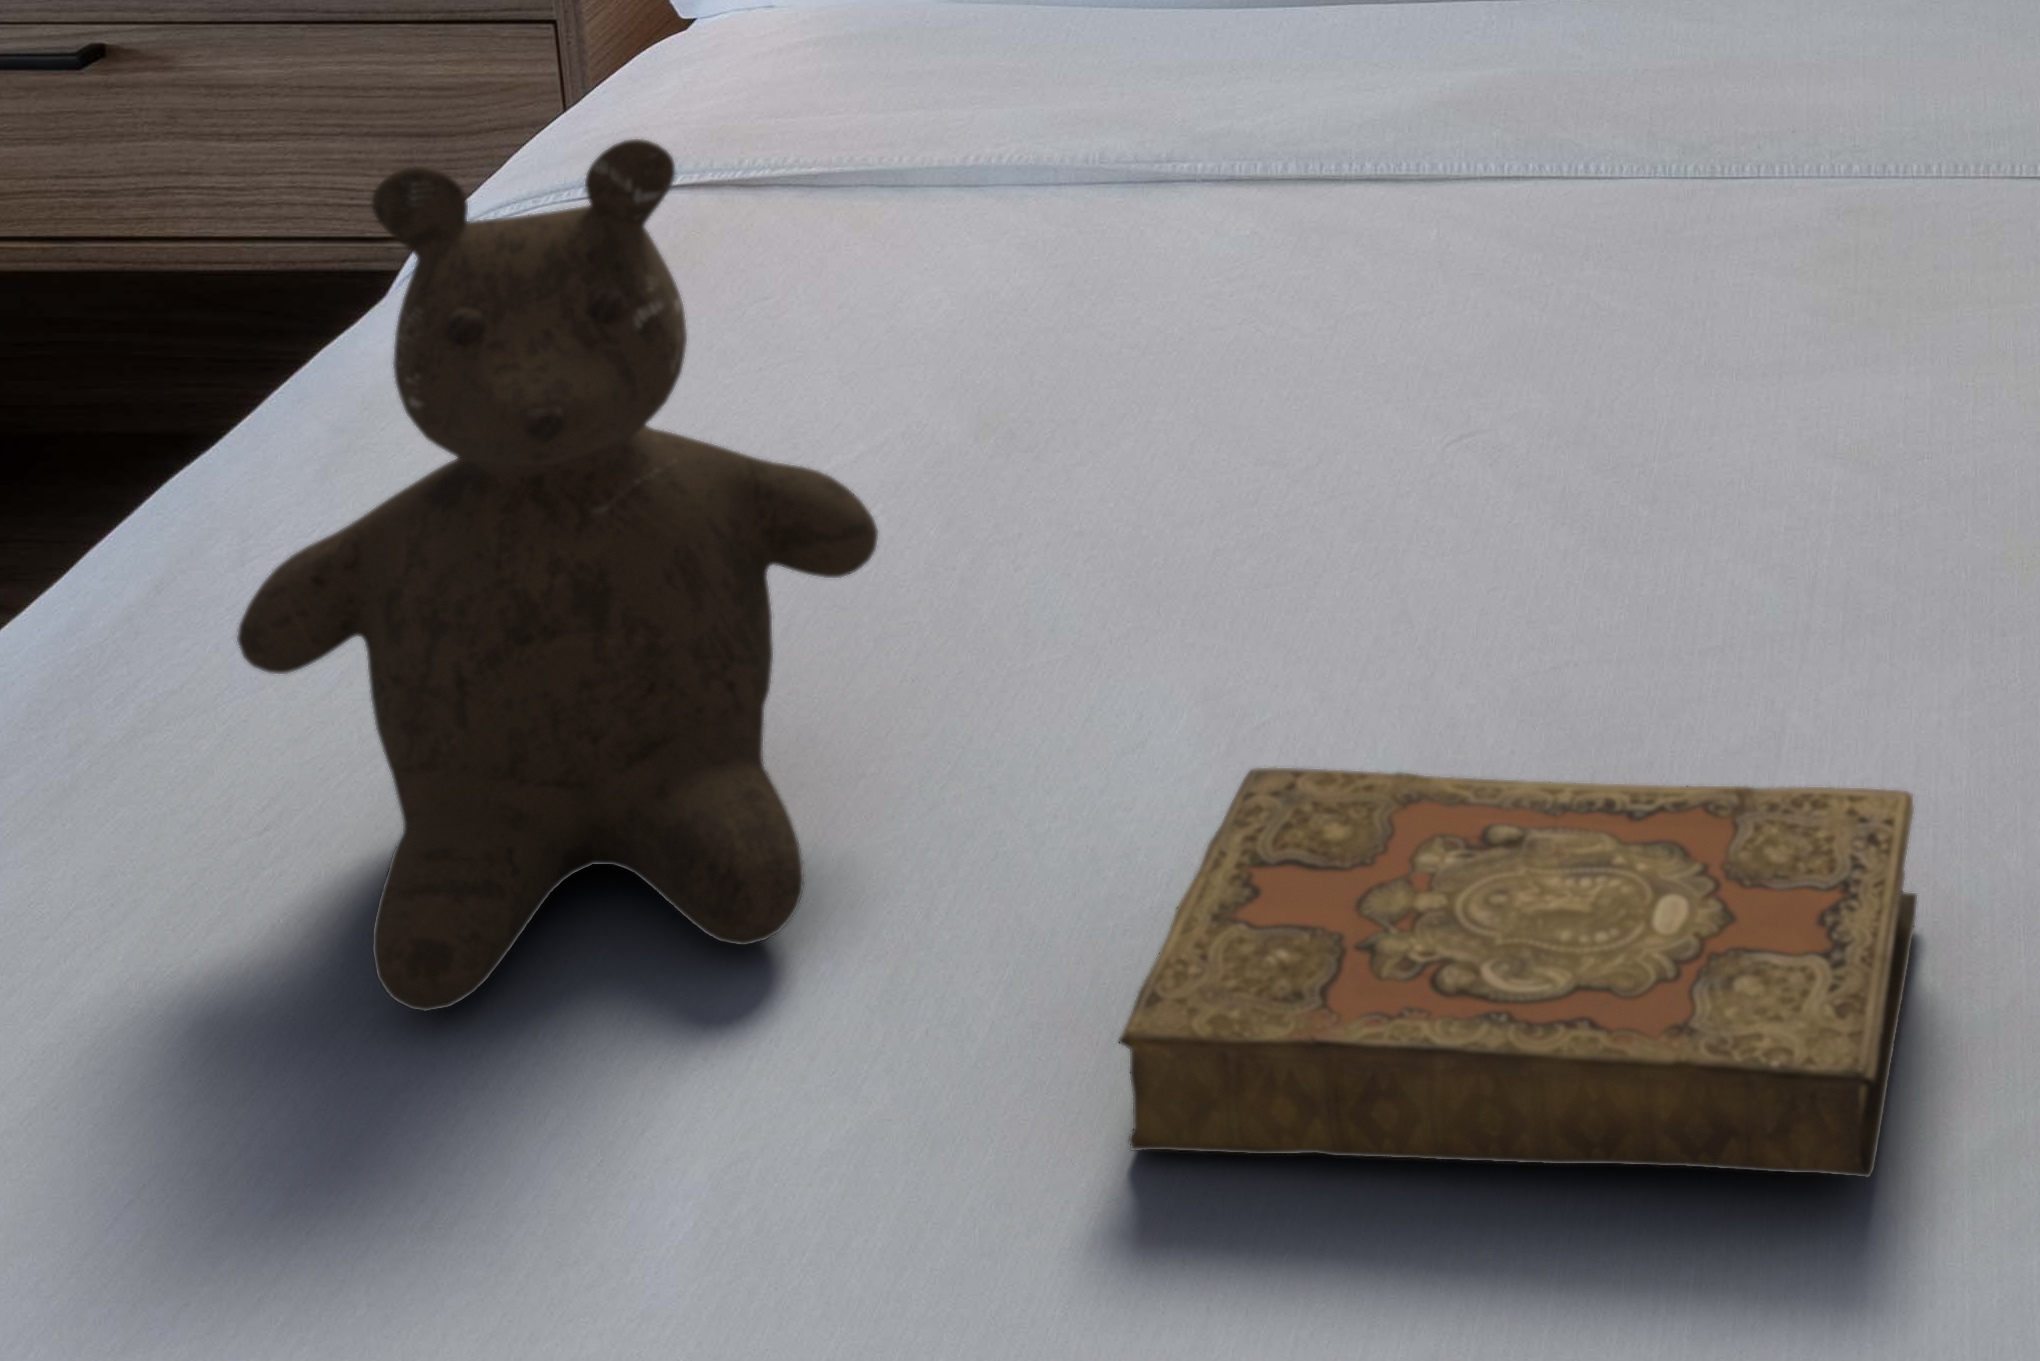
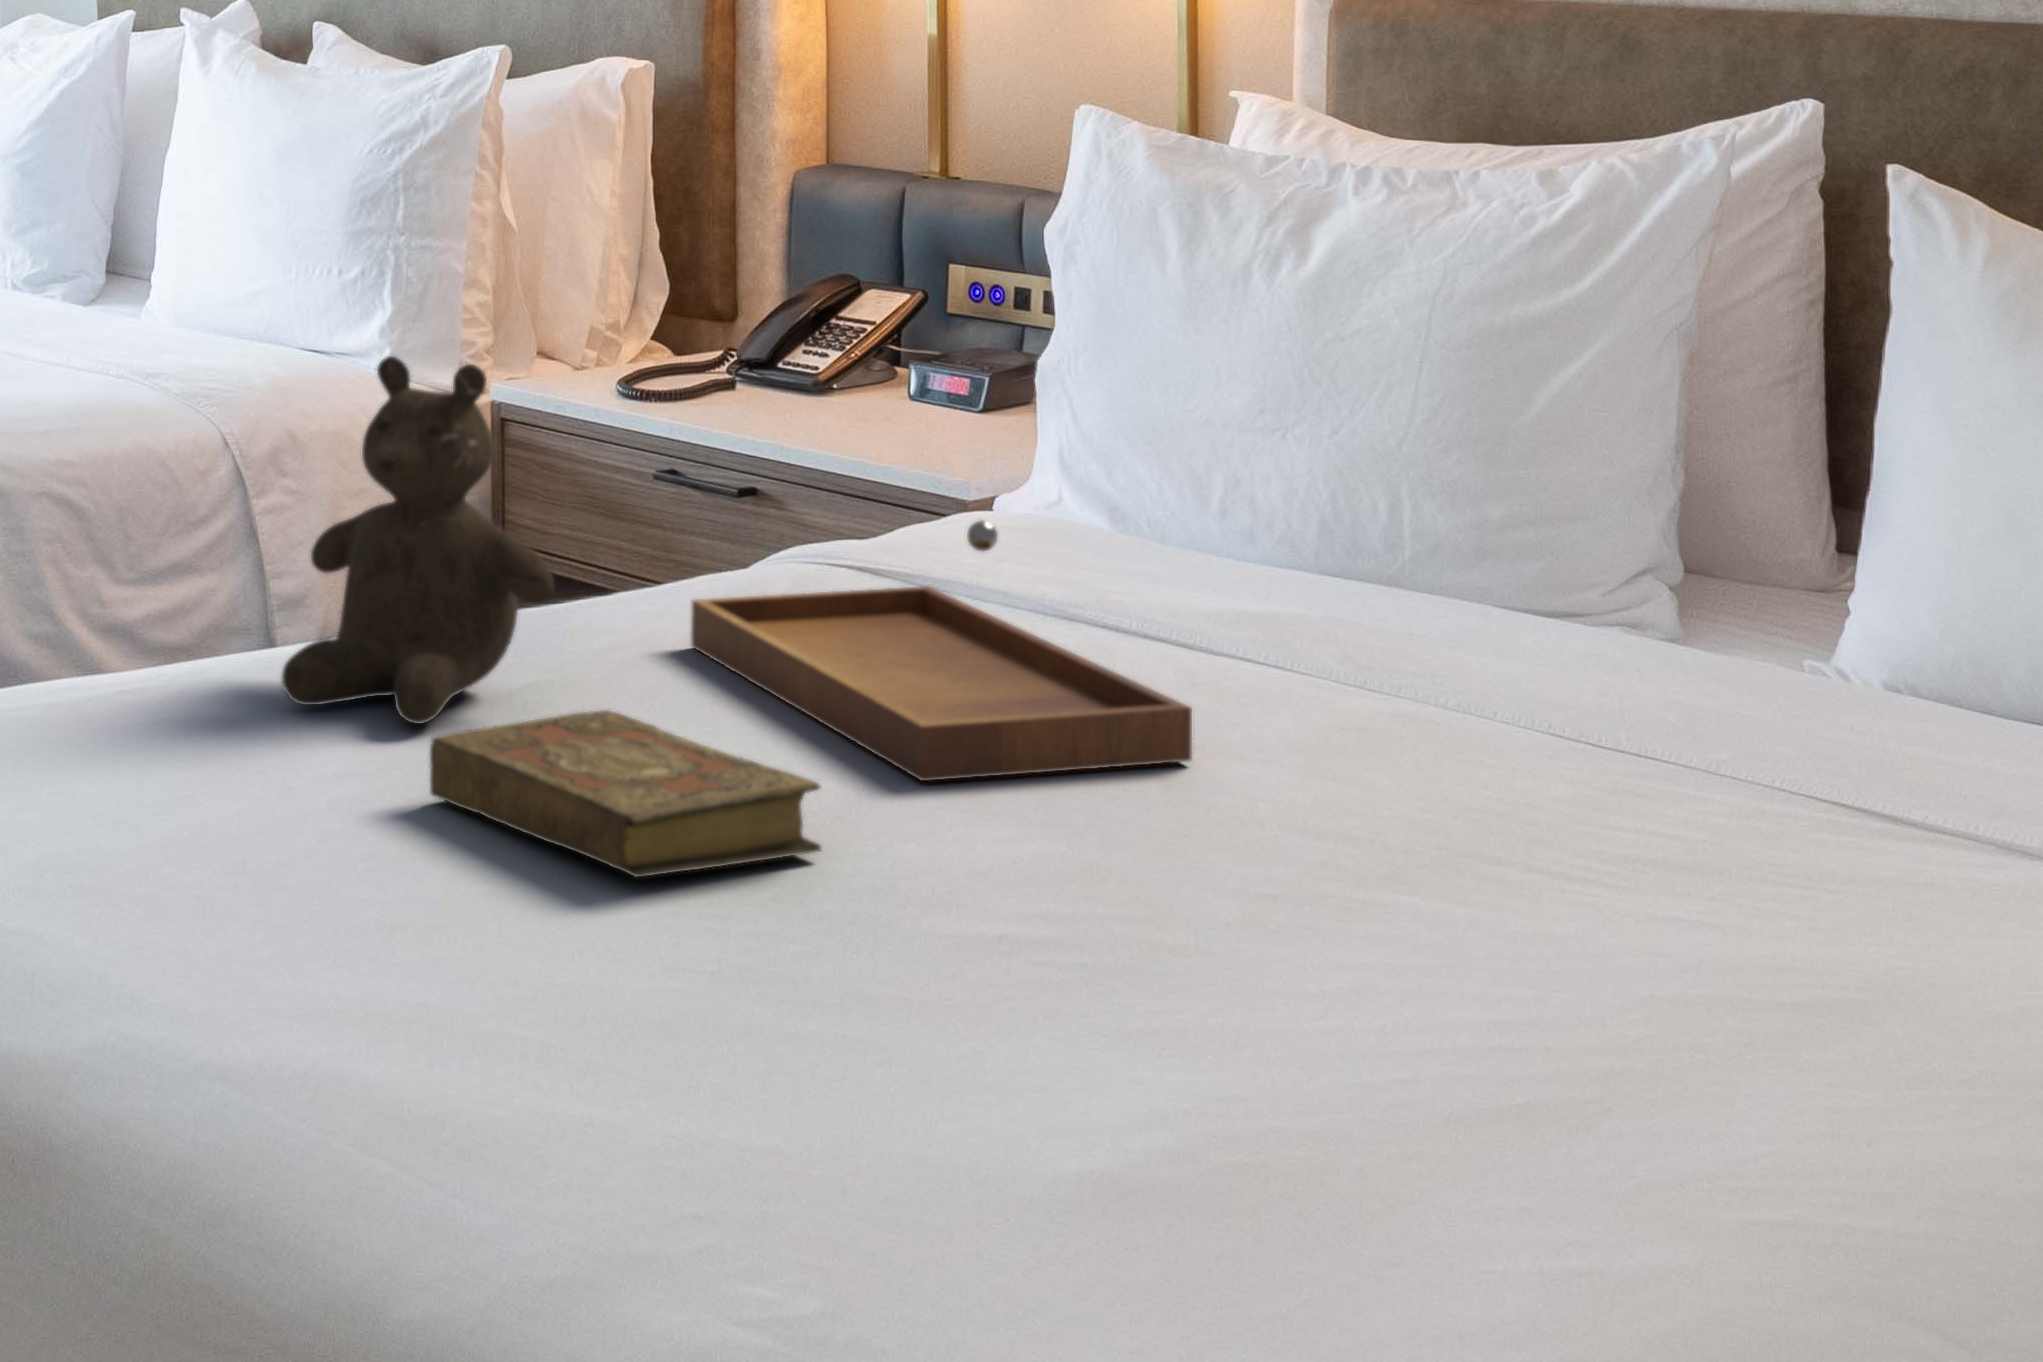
tray: none [835,128,1880,639] -> present [691,521,1192,781]

